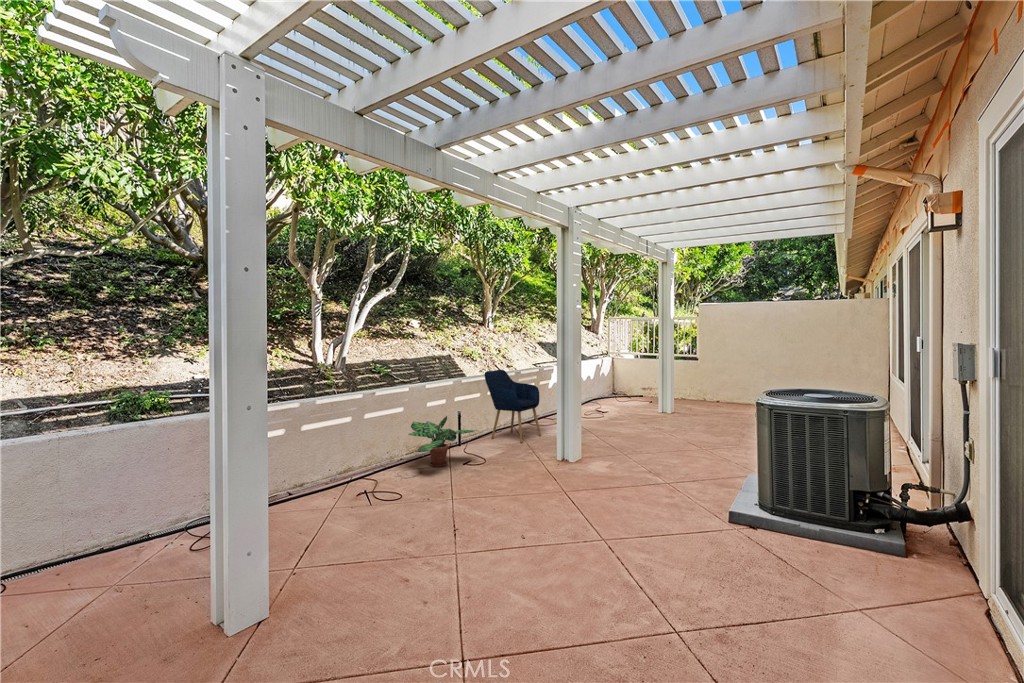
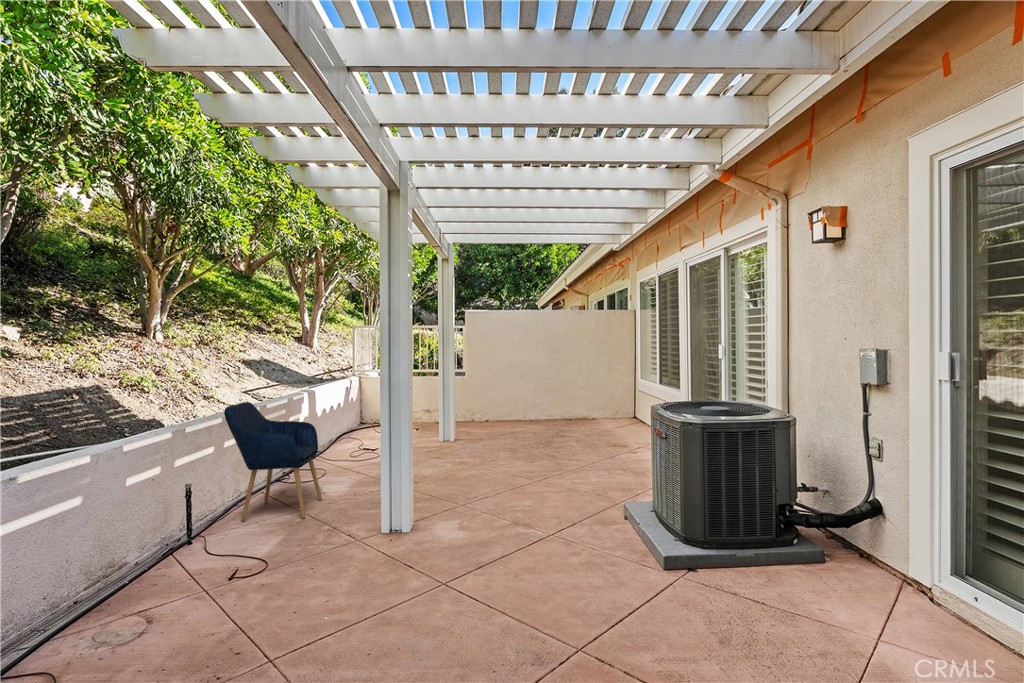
potted plant: present [409,416,476,467] -> none [105,497,258,607]

